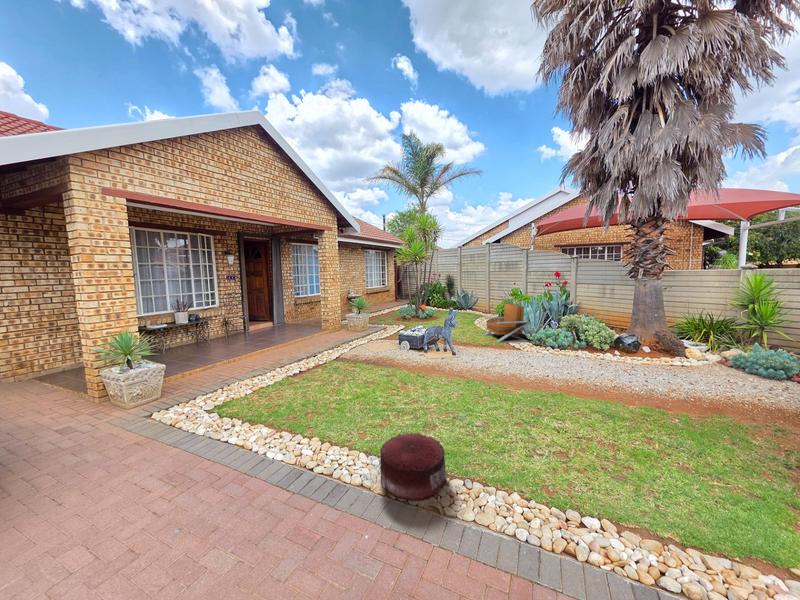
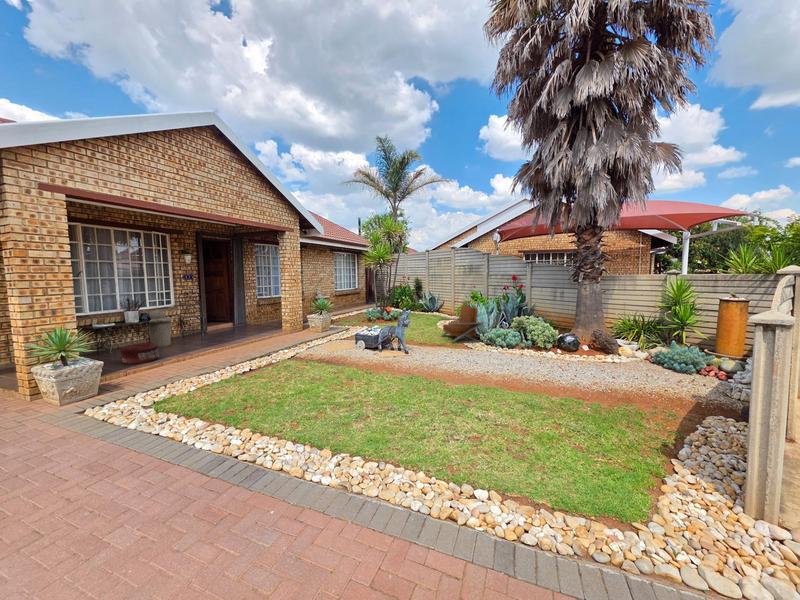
trash can: none [196,309,220,347] -> present [148,309,172,347]
pouf: present [380,433,447,500] -> present [121,343,159,364]

